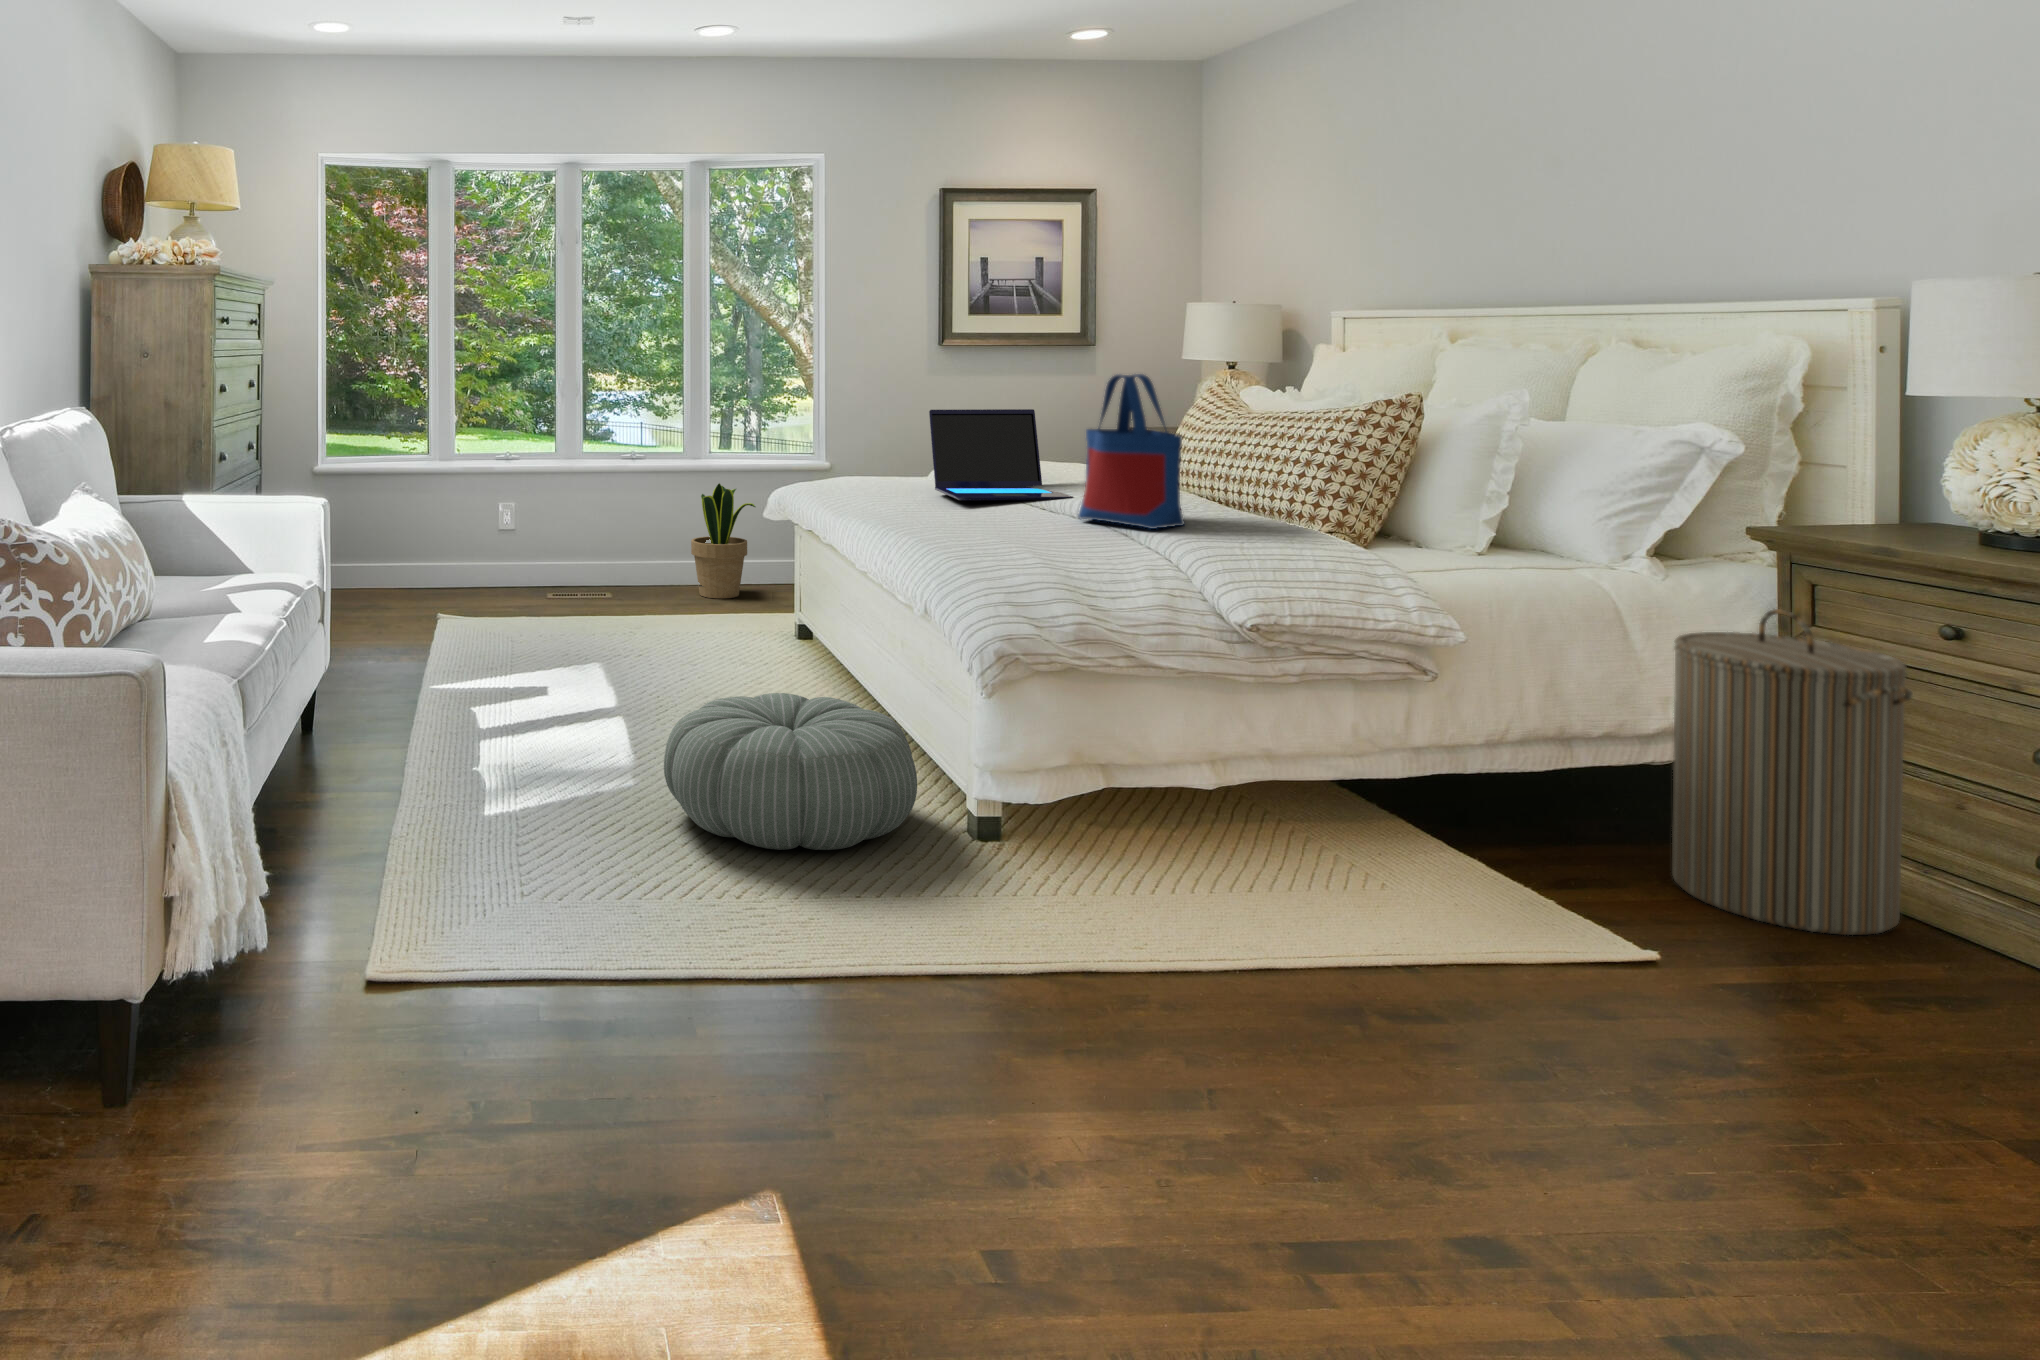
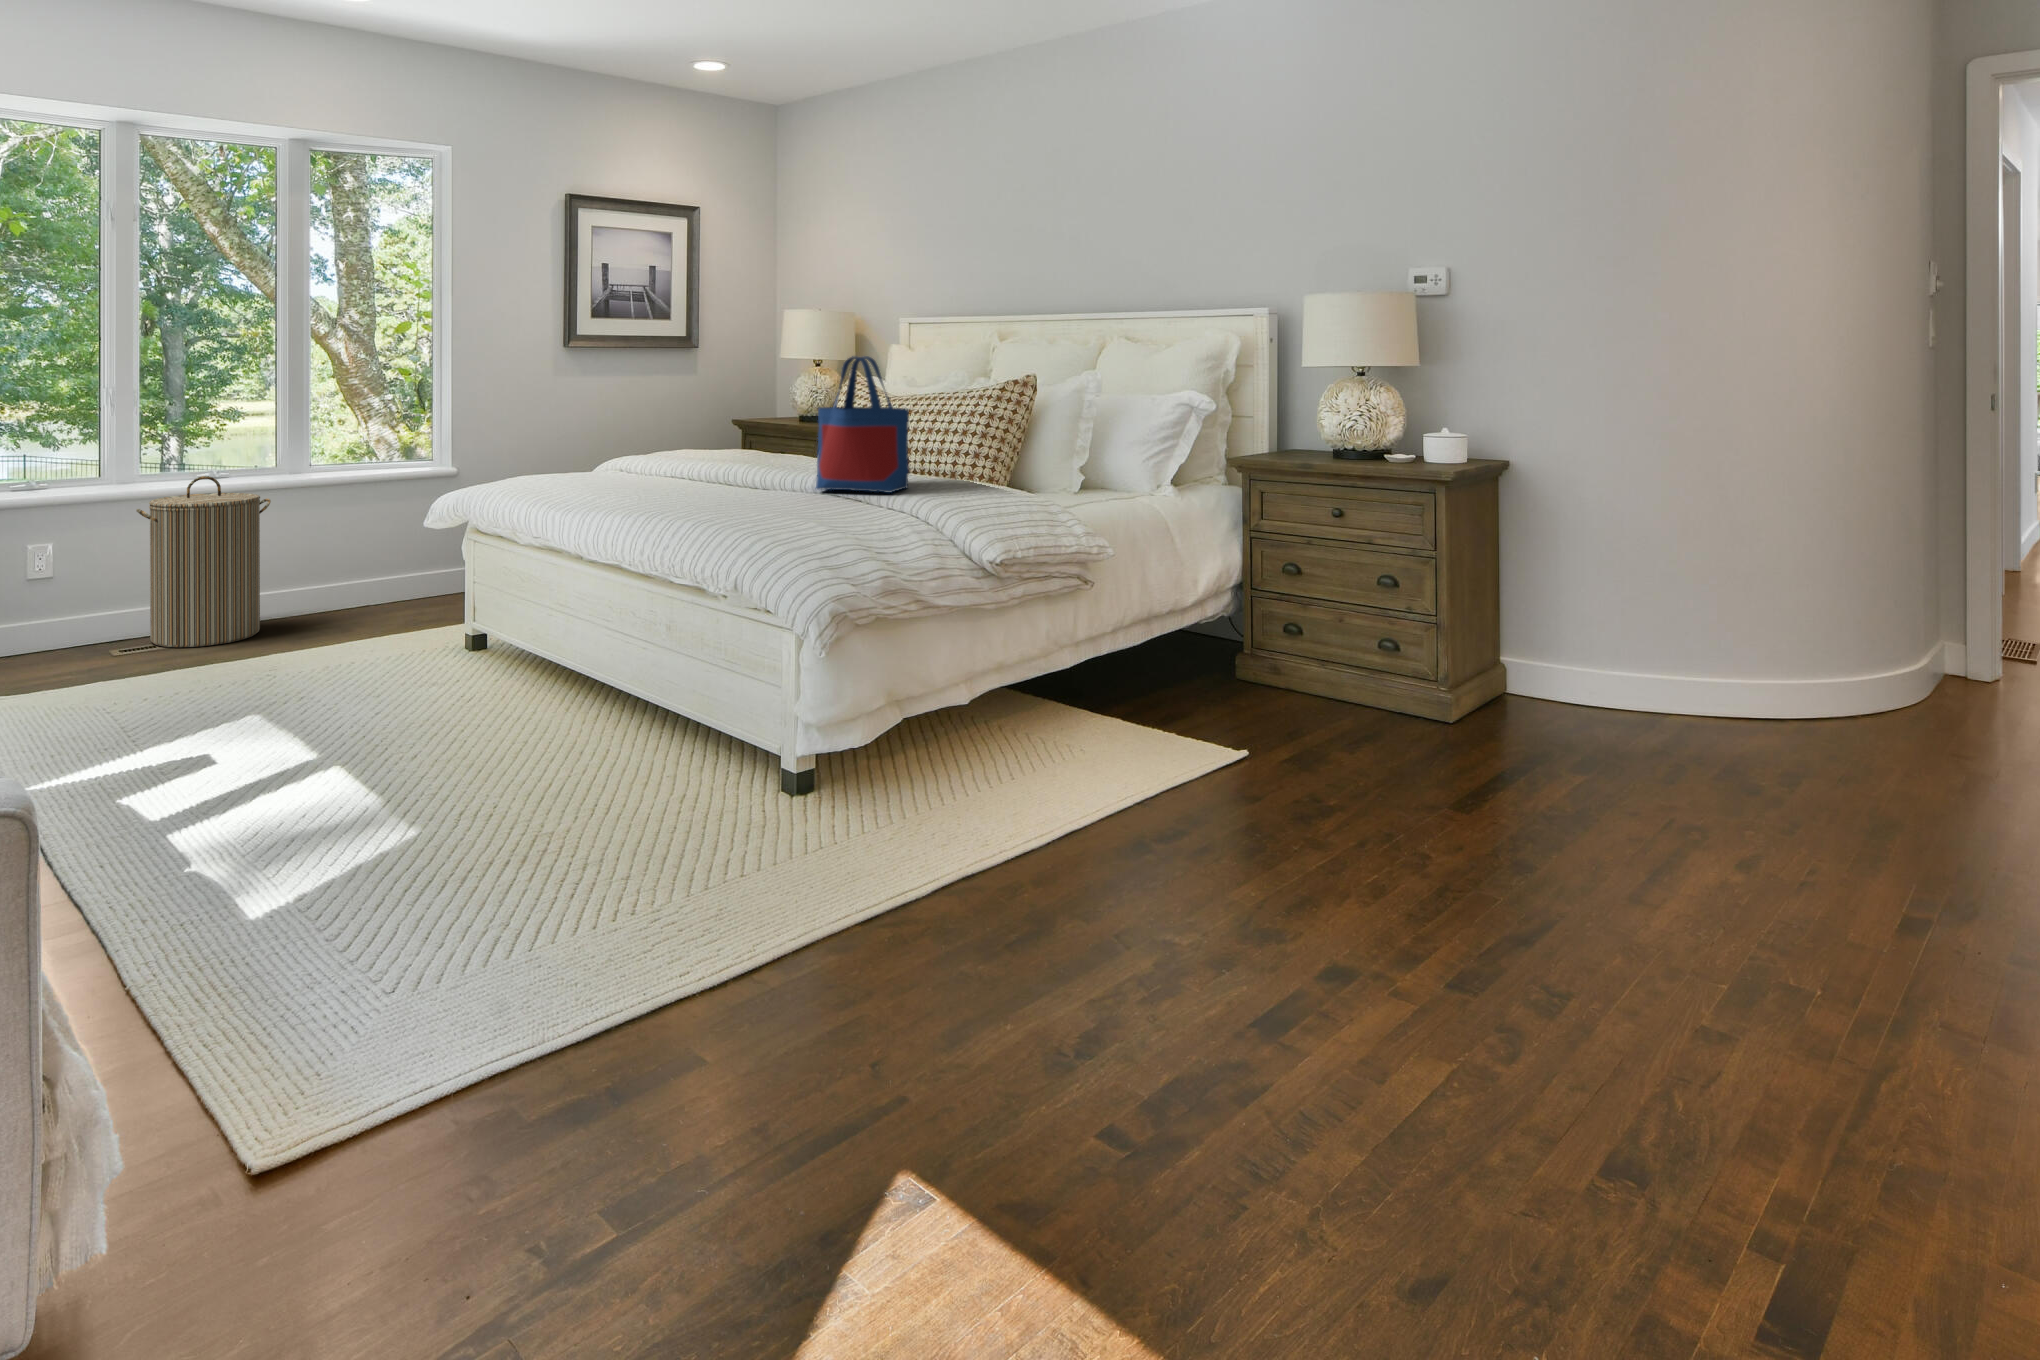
laptop: present [929,409,1073,500] -> none [639,396,783,483]
potted plant: present [691,483,756,598] -> none [311,492,389,619]
laundry hamper: present [1672,609,1912,935] -> present [136,476,271,647]
pouf: present [664,693,917,850] -> none [474,693,753,869]

